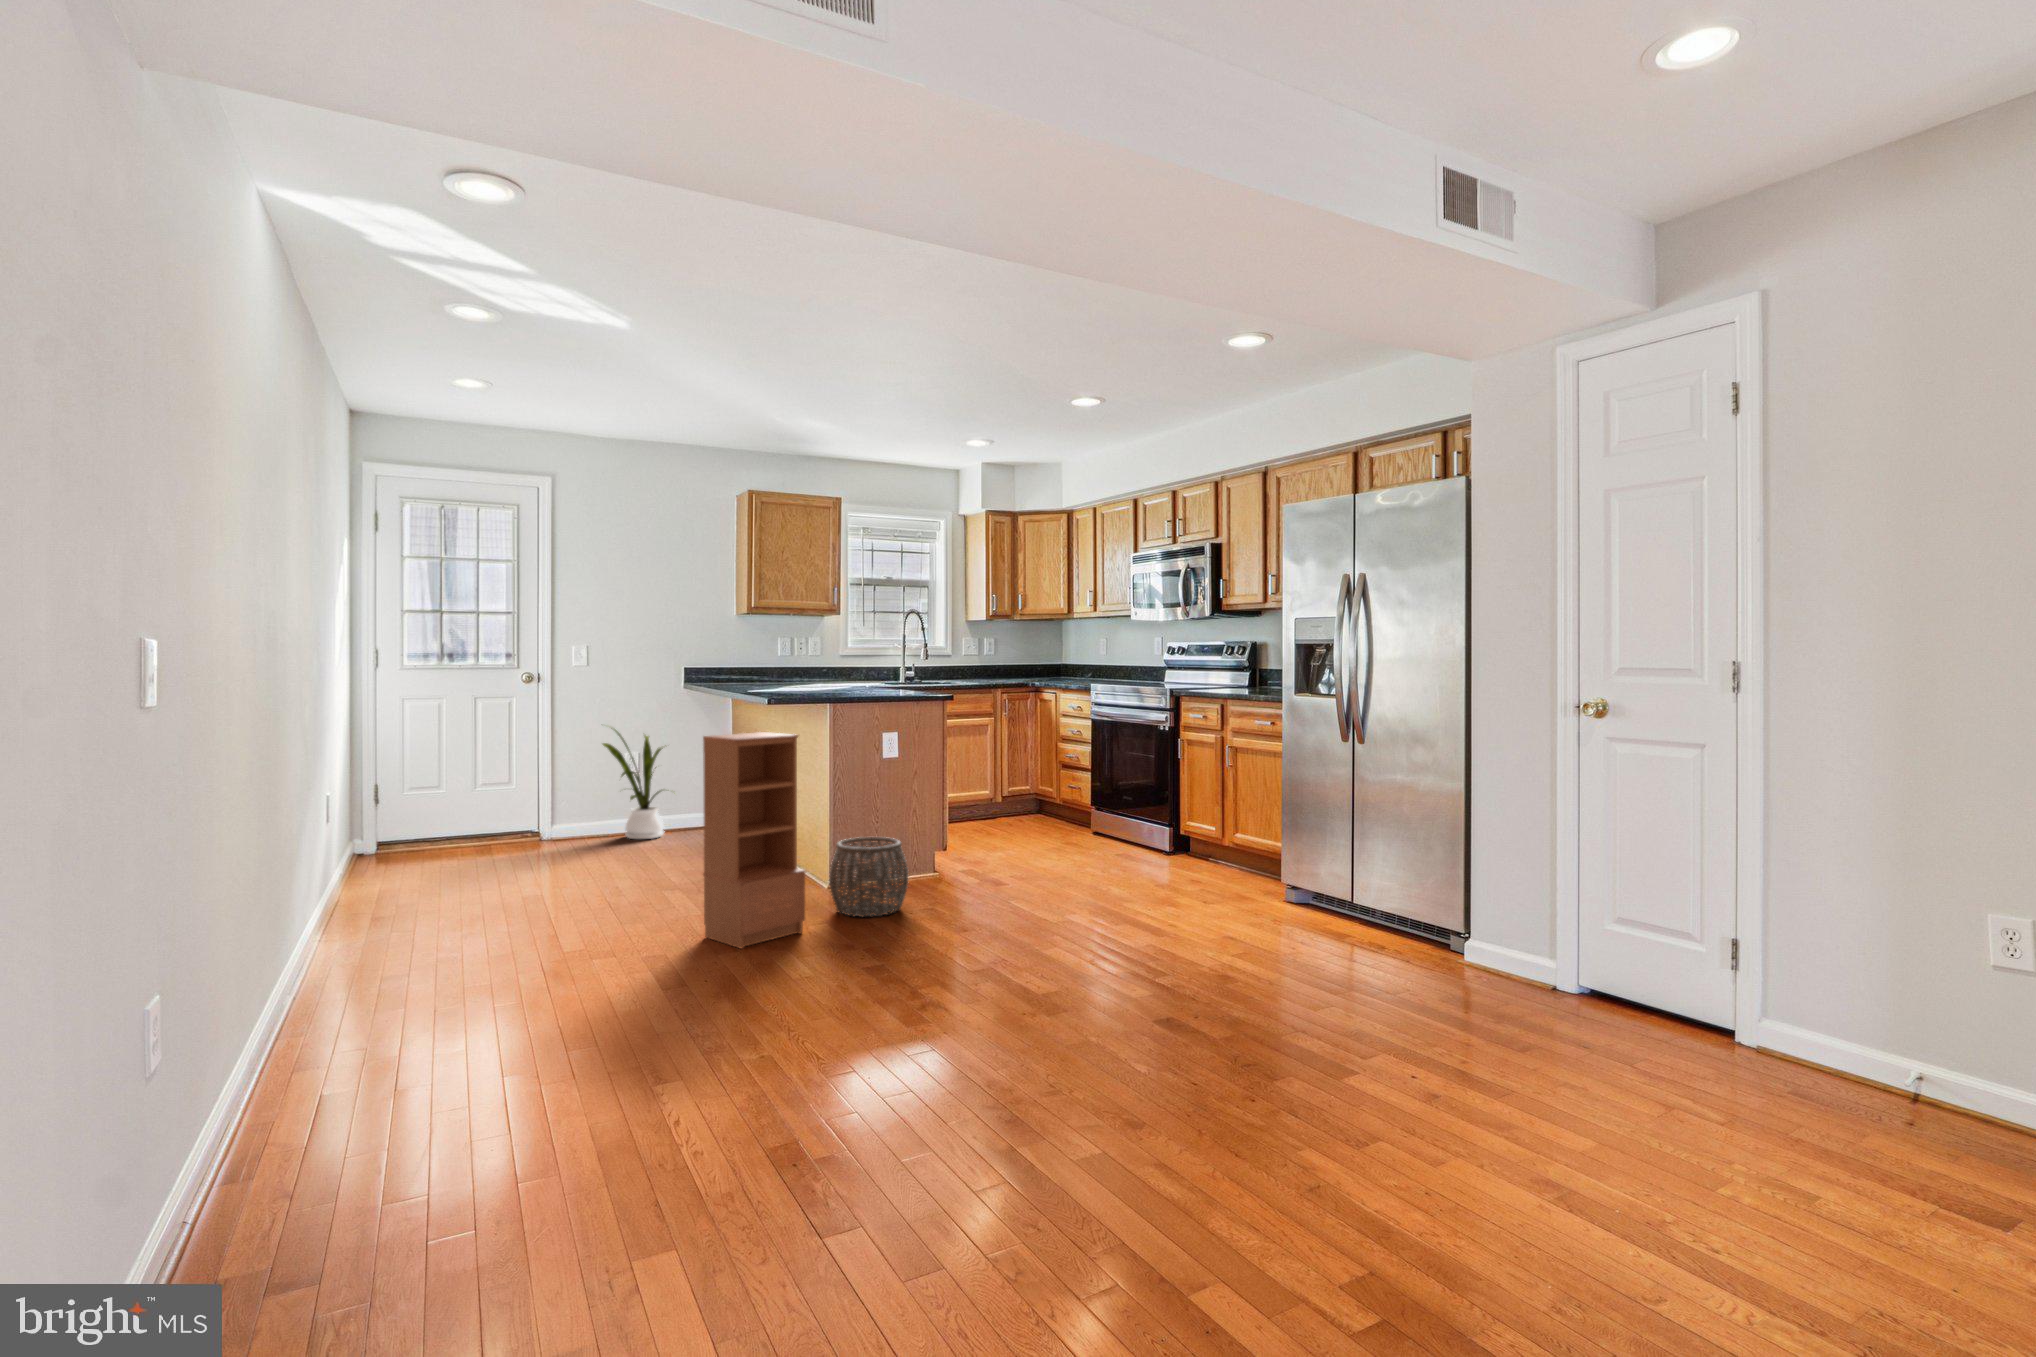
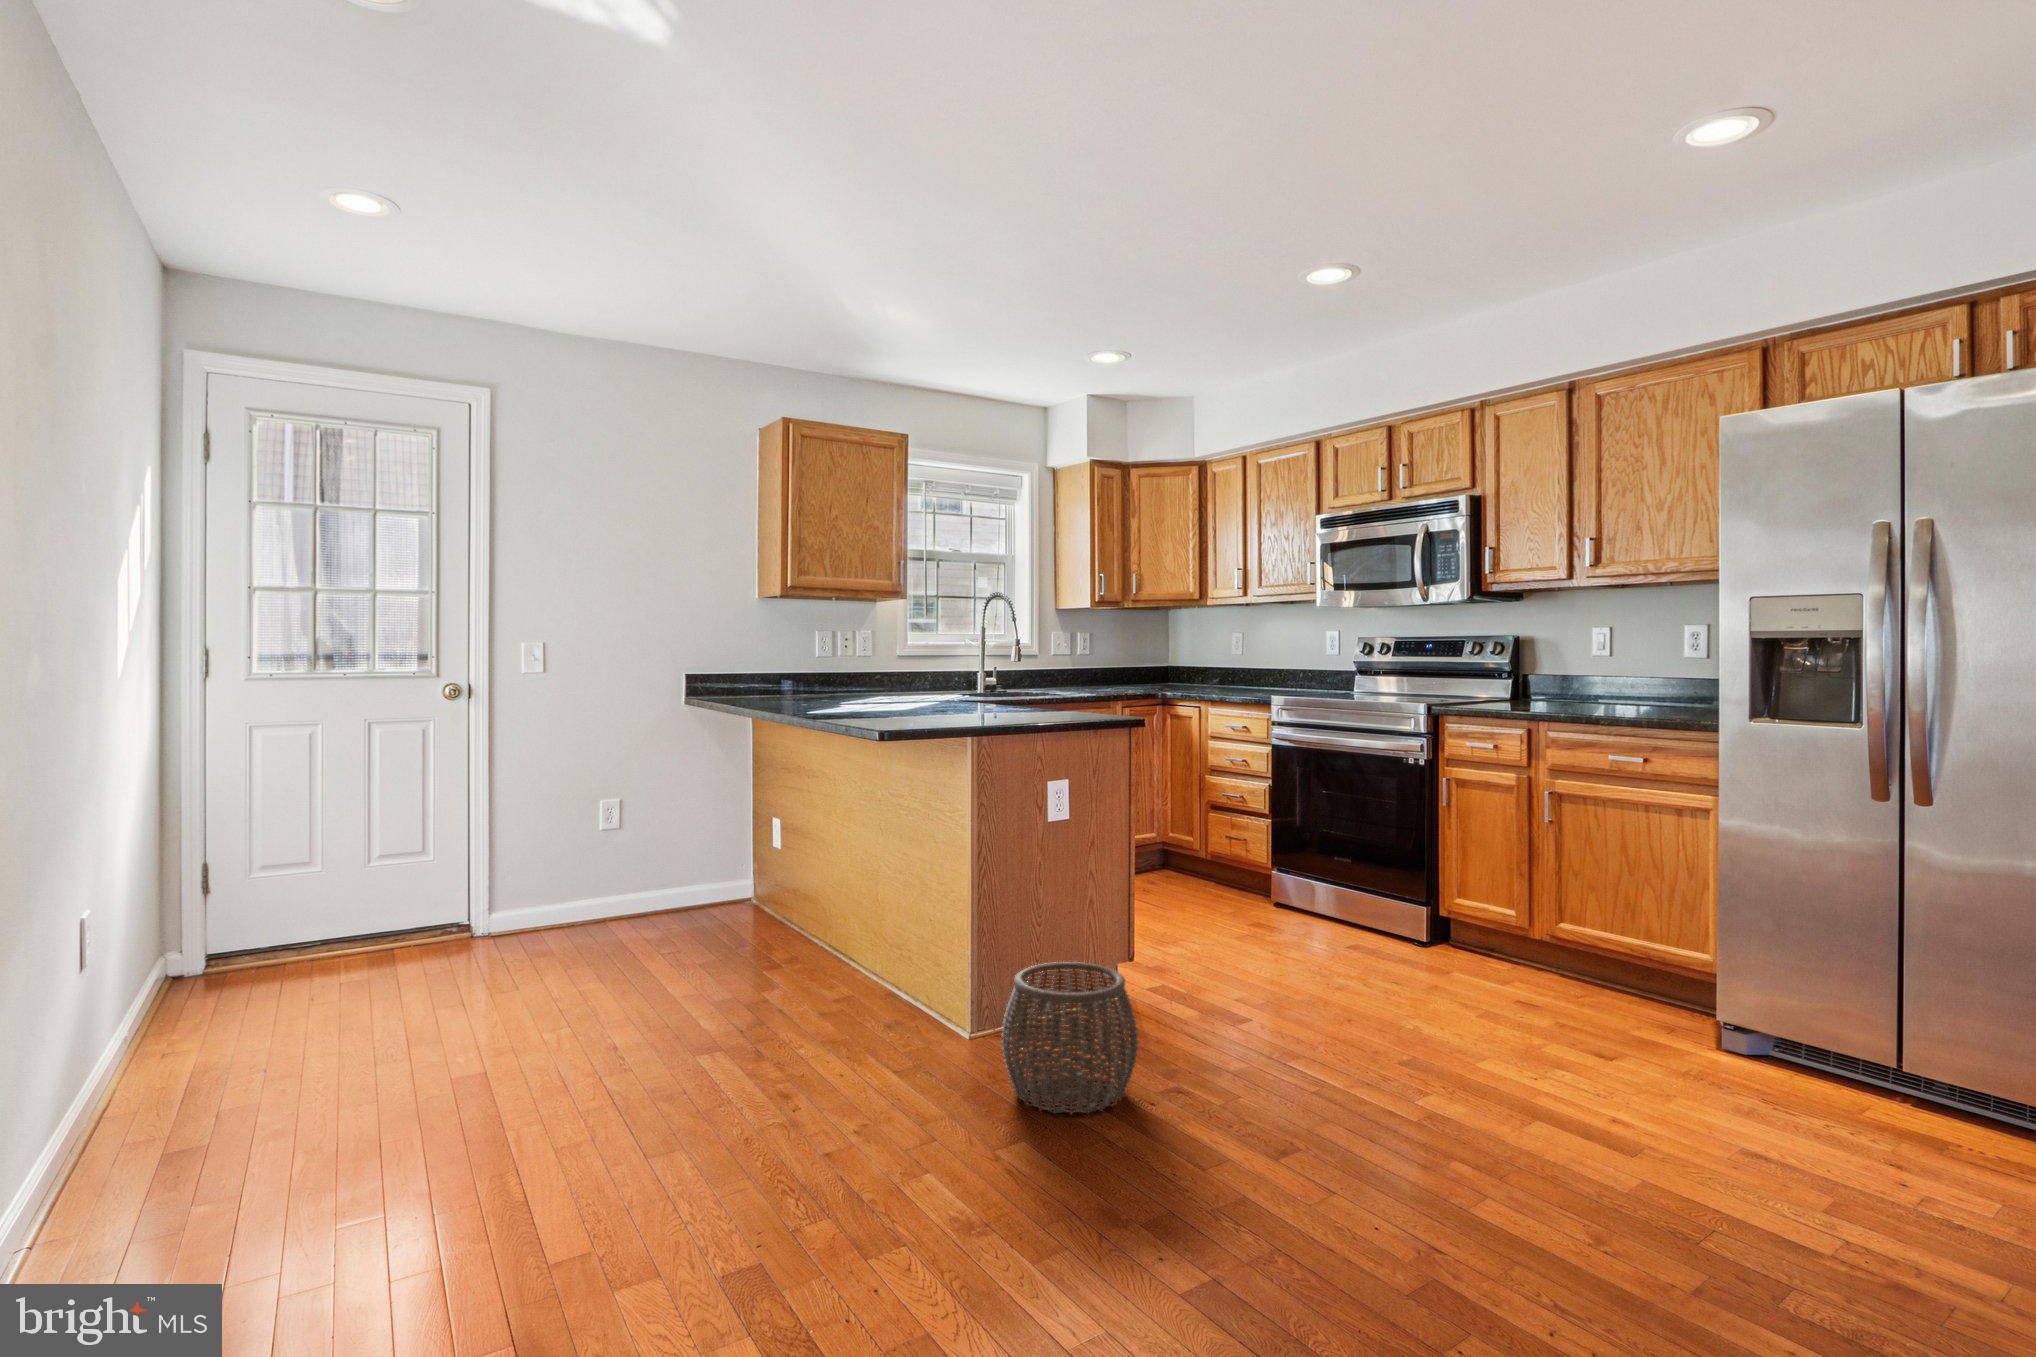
house plant: present [603,728,664,839] -> none [563,761,675,931]
bookcase: present [703,732,805,948] -> none [811,794,997,1221]

